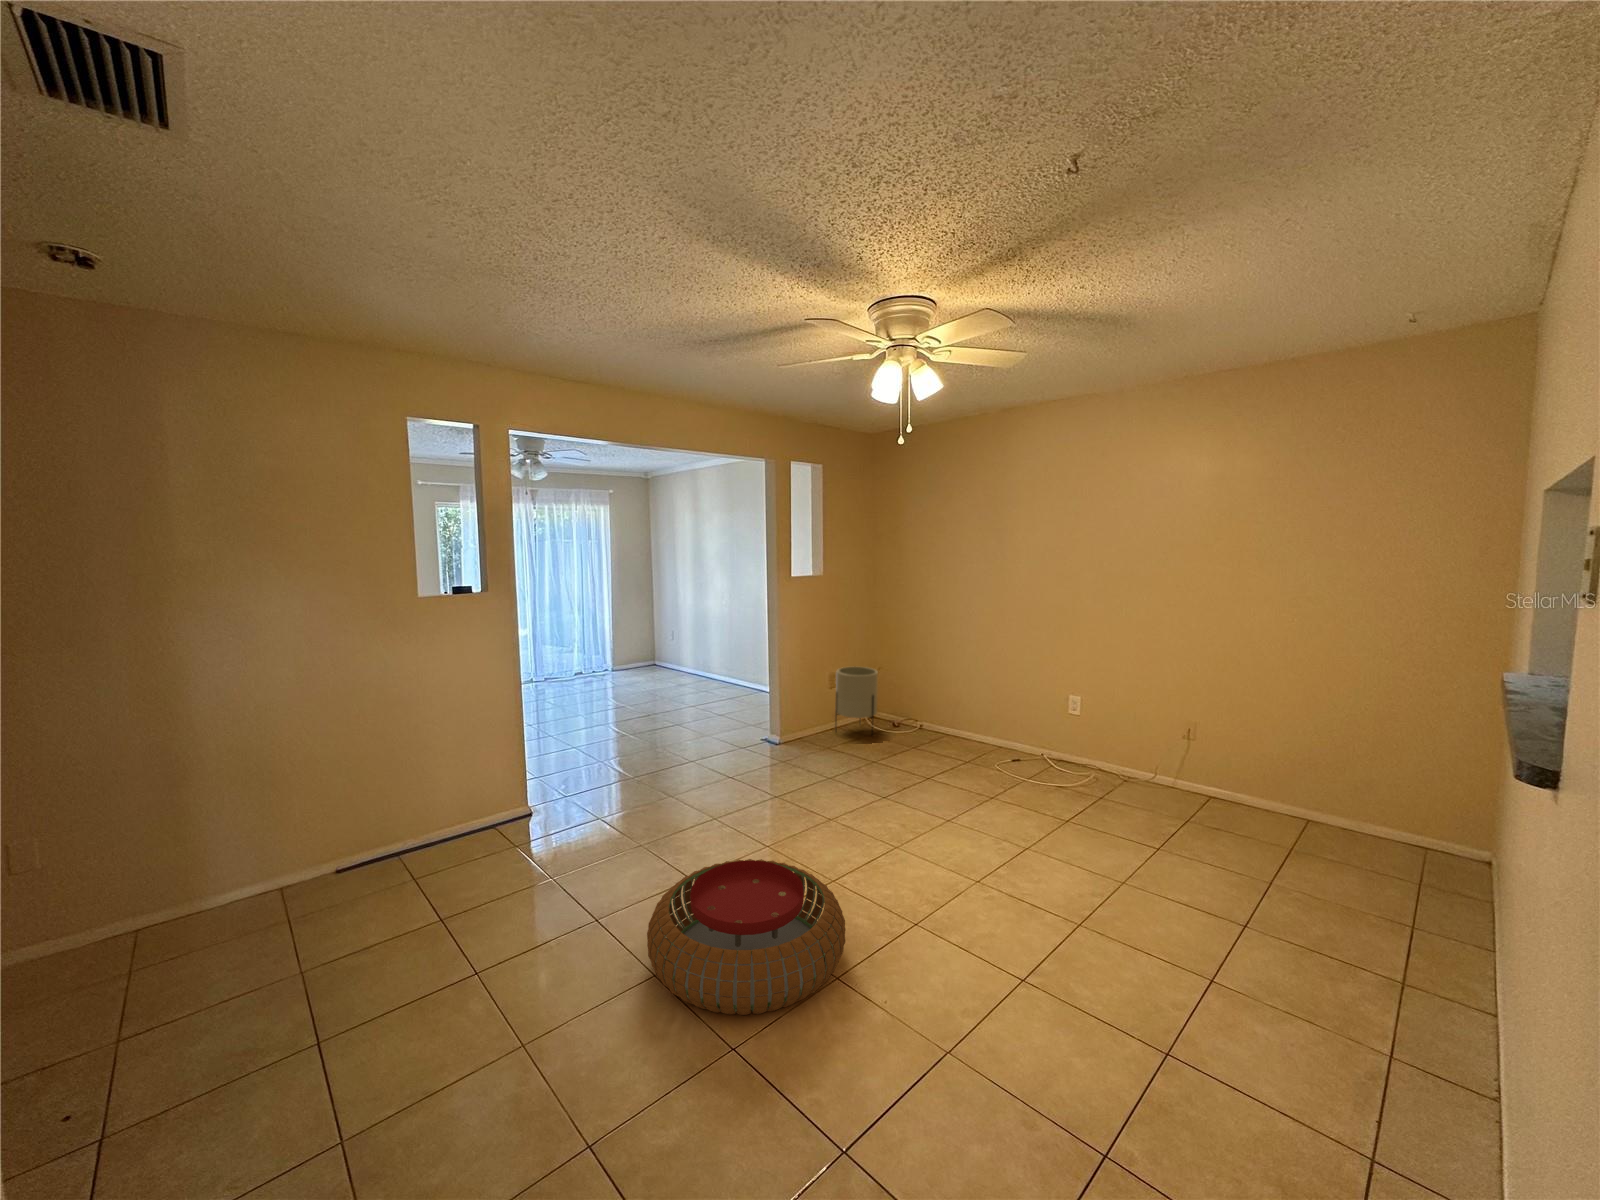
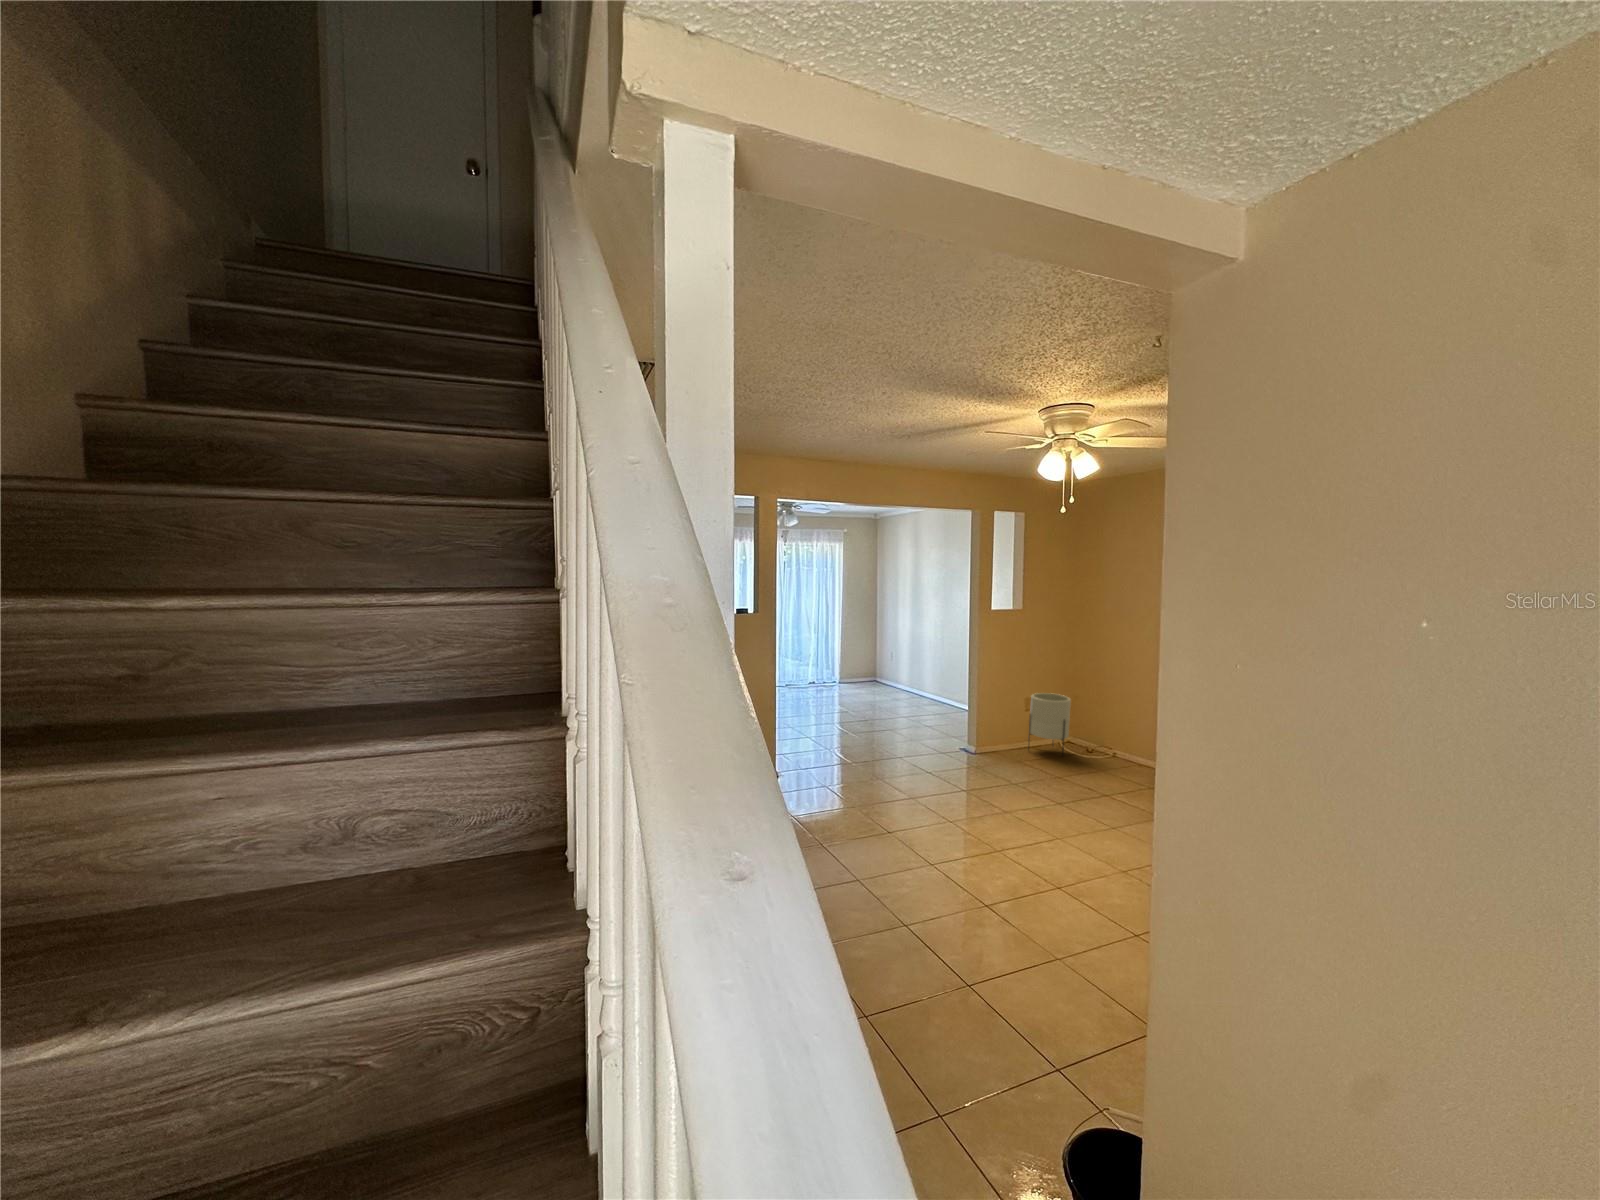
pouf: present [647,859,846,1015] -> none [855,817,1001,917]

